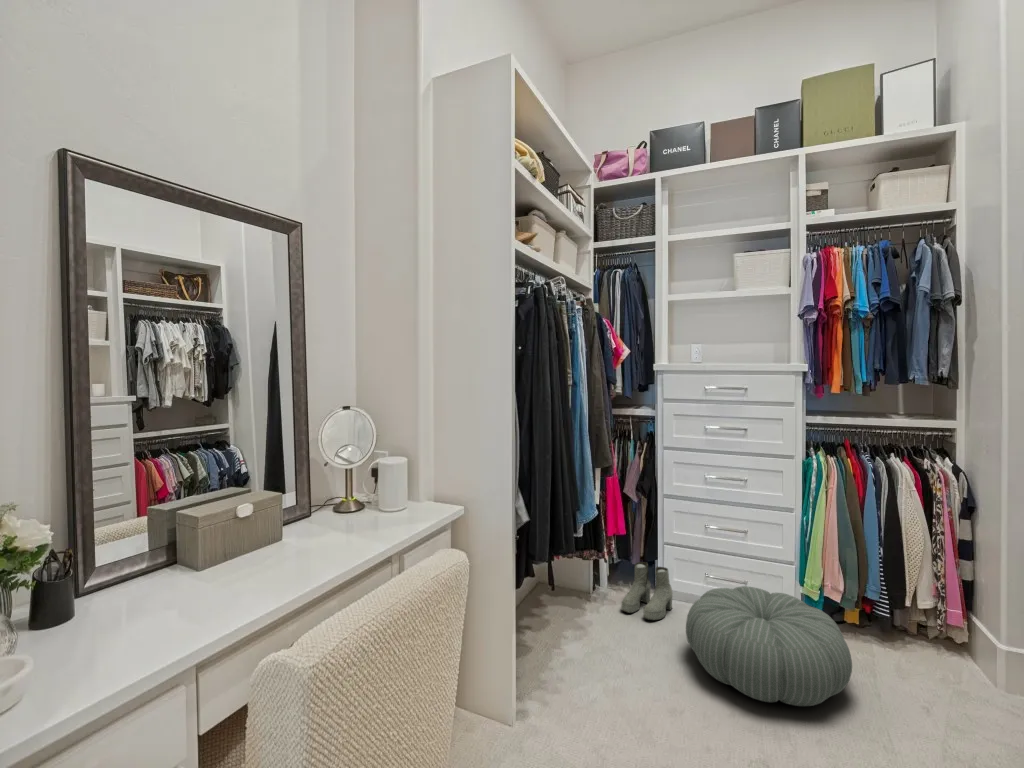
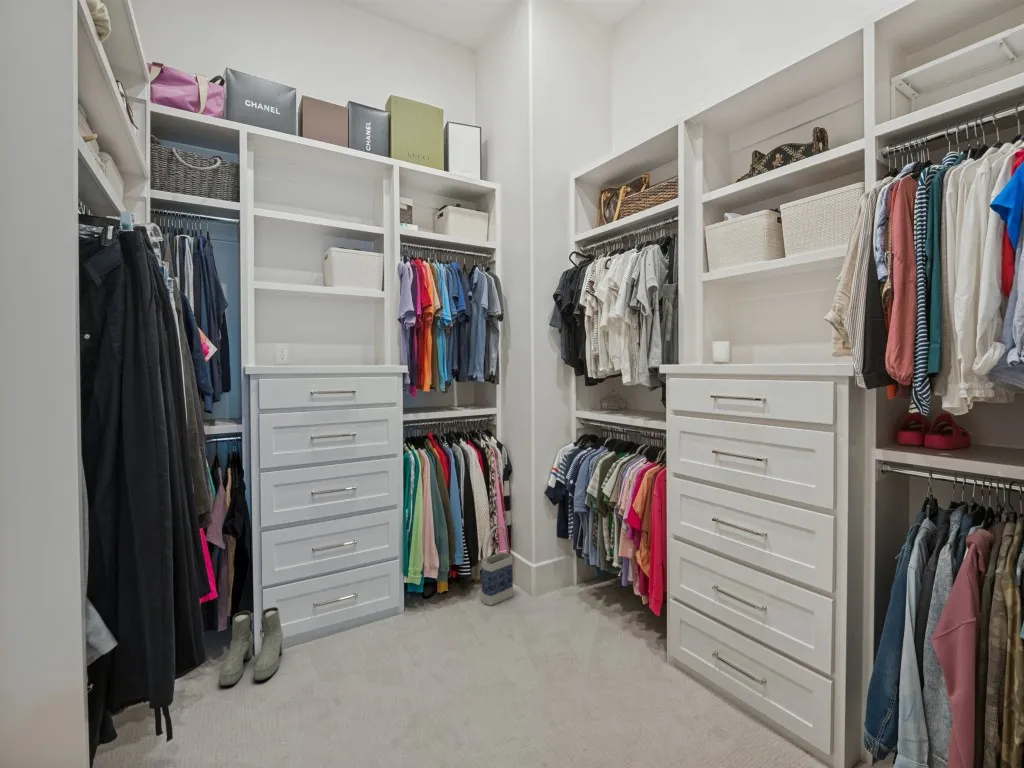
bag: none [908,570,964,673] -> present [481,526,513,605]
pouf: present [686,586,852,706] -> none [322,587,470,708]

